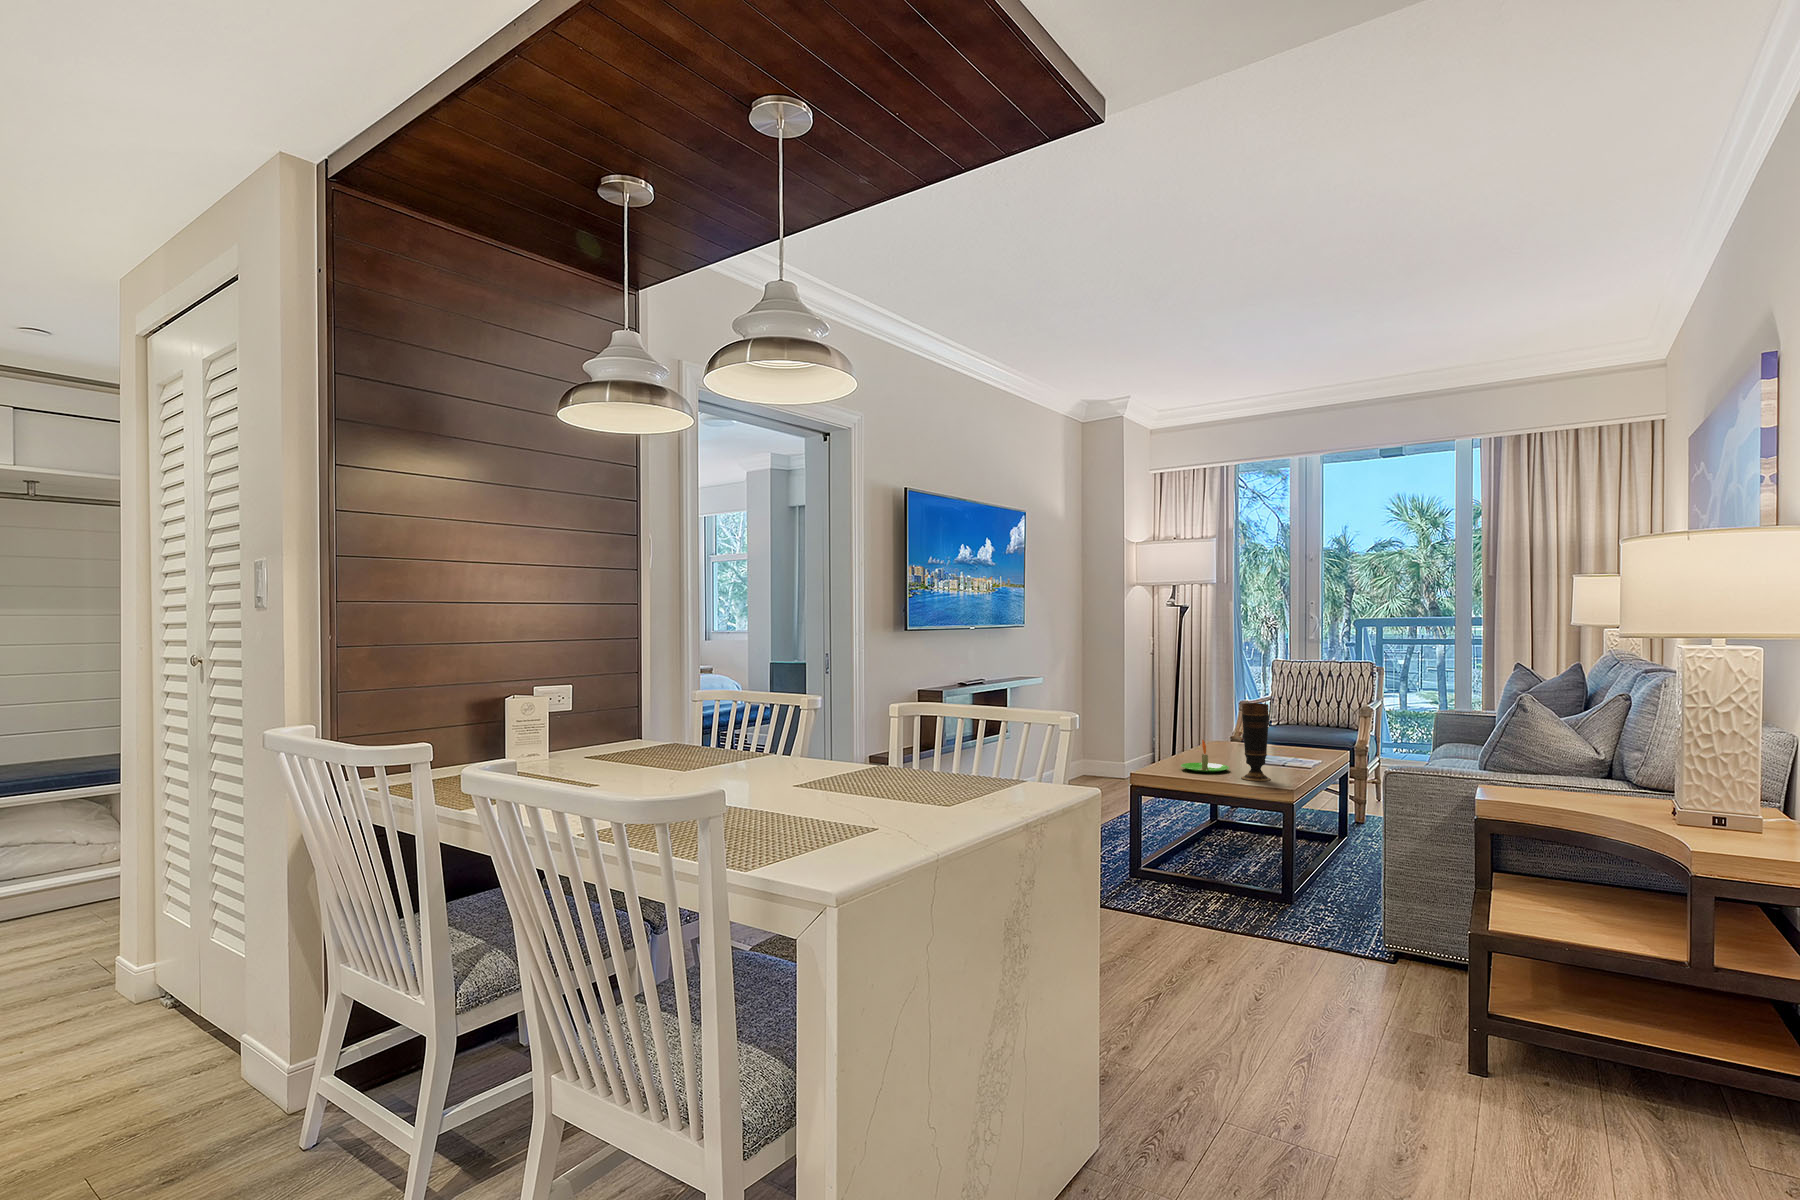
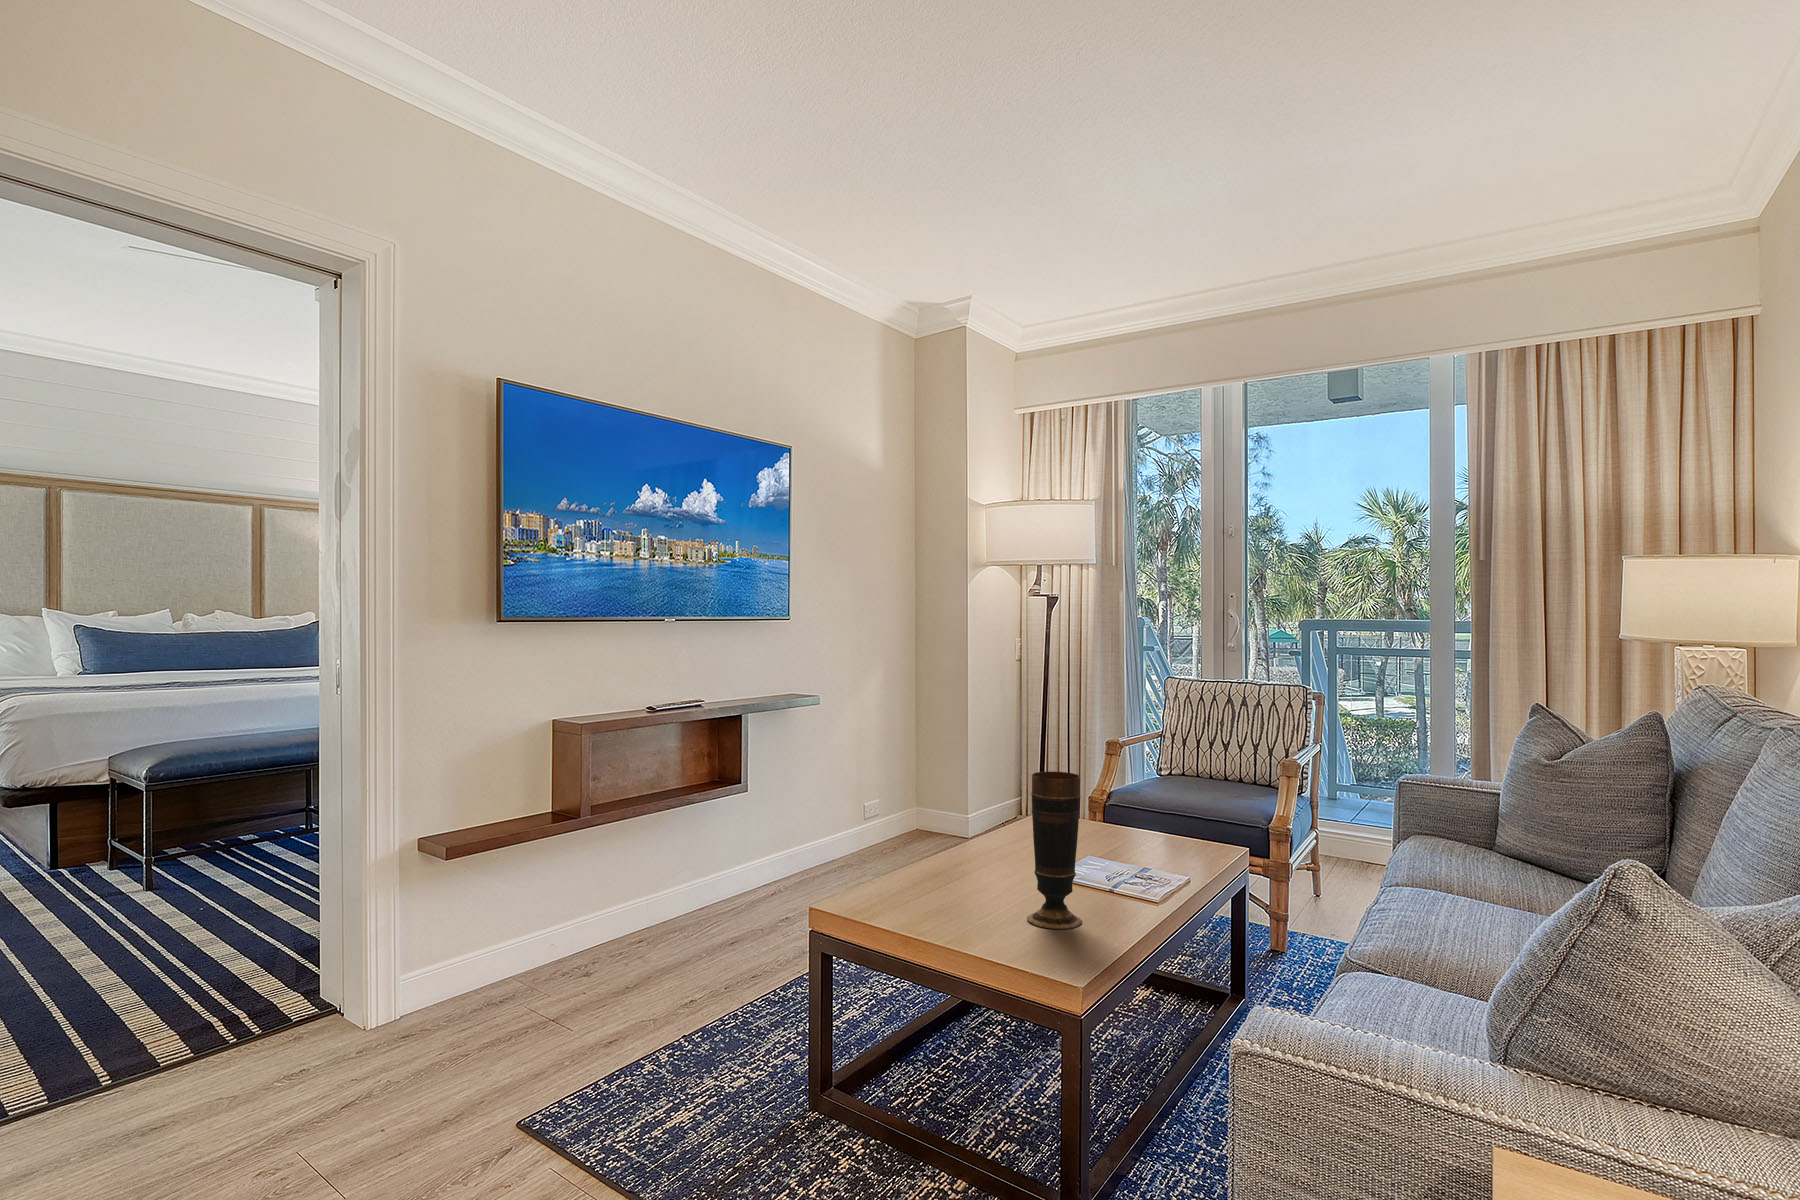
candle: present [1181,740,1229,773] -> none [935,832,1022,897]

